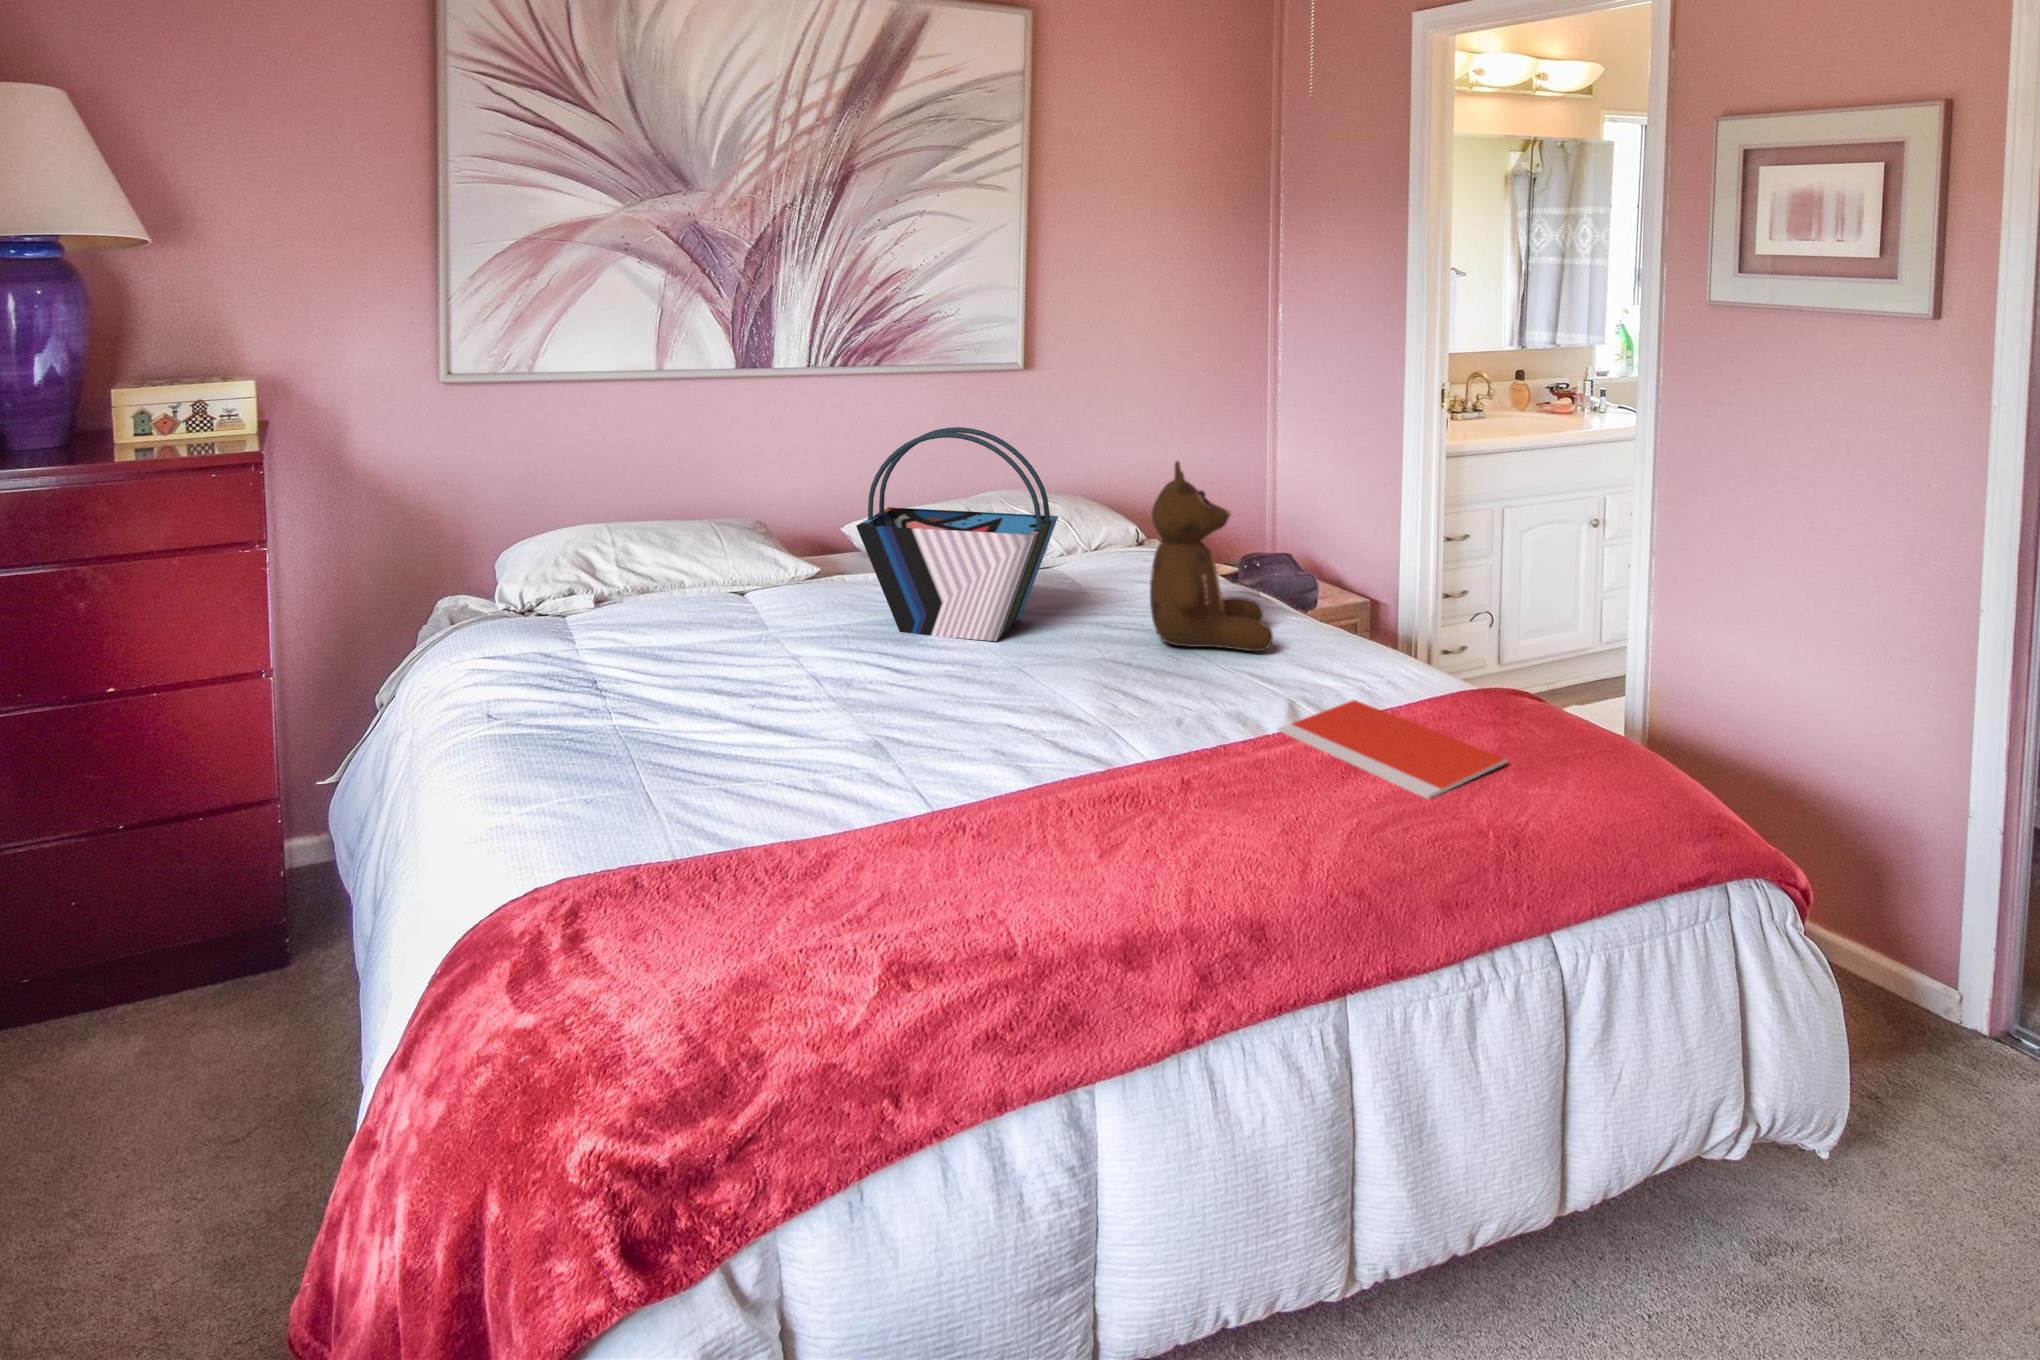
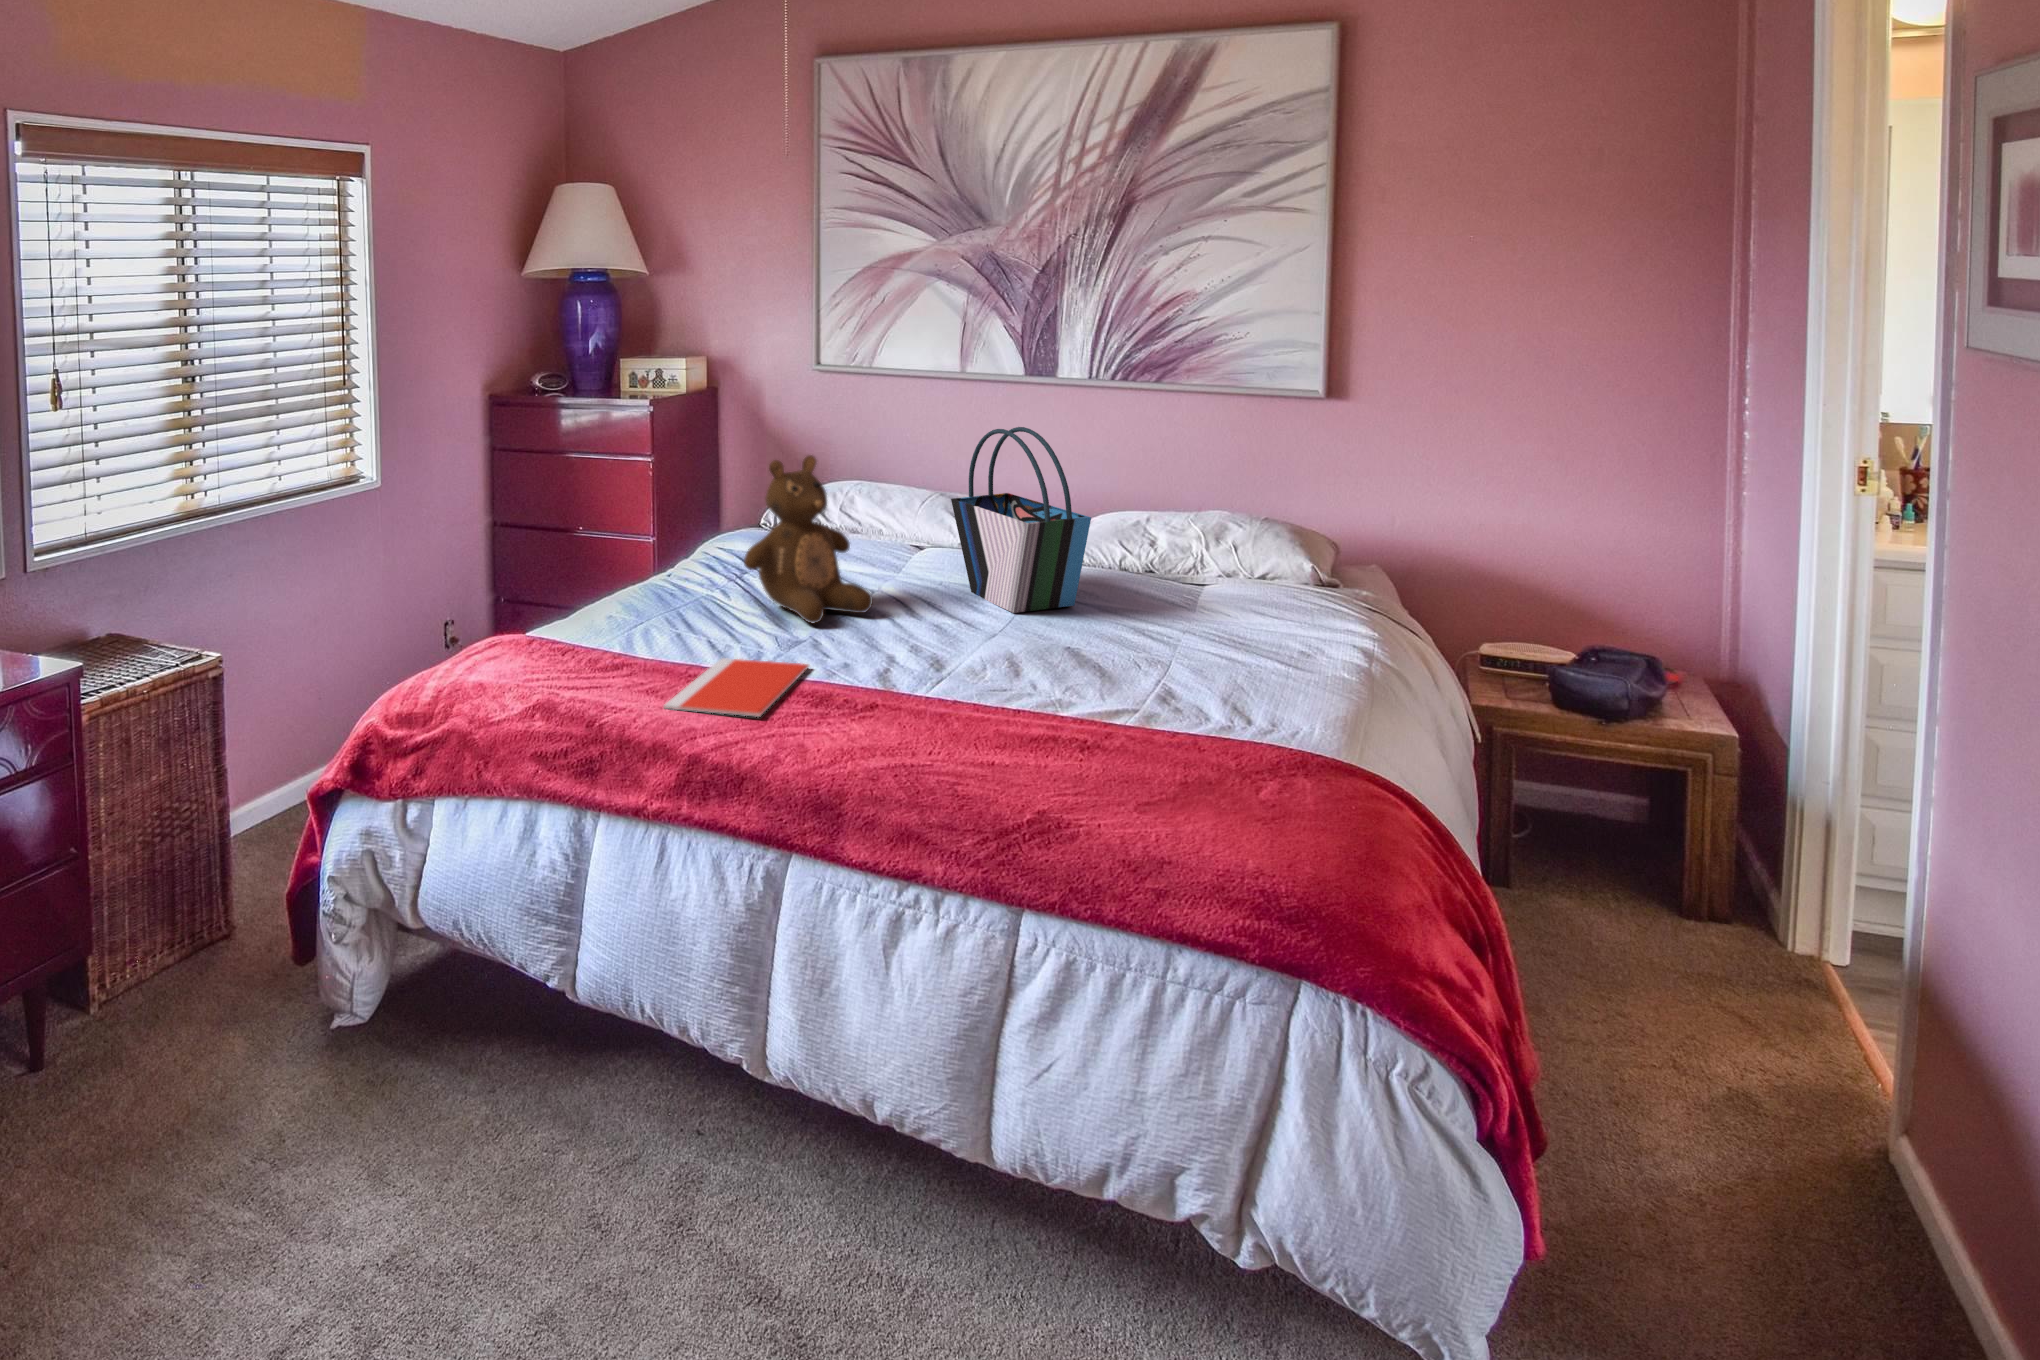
teddy bear: present [1150,461,1273,651] -> present [744,455,873,624]
notebook: present [1278,700,1507,799] -> present [664,658,809,717]

